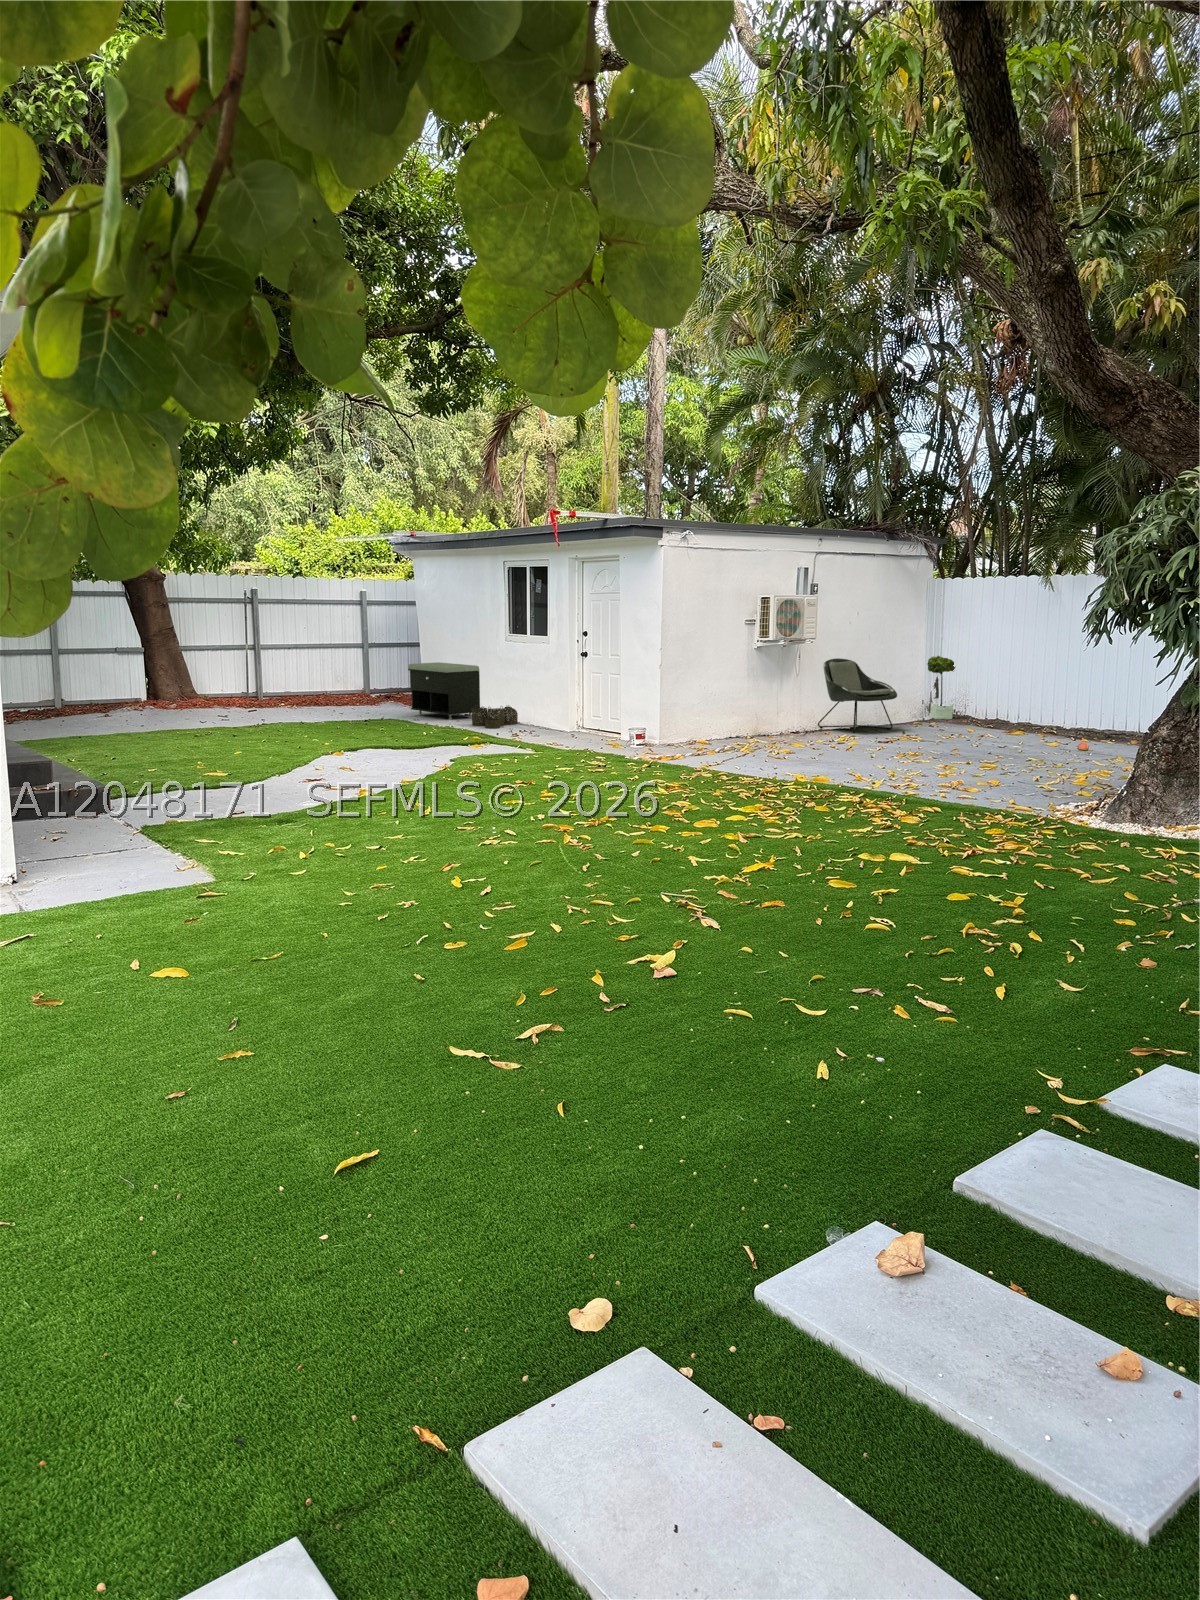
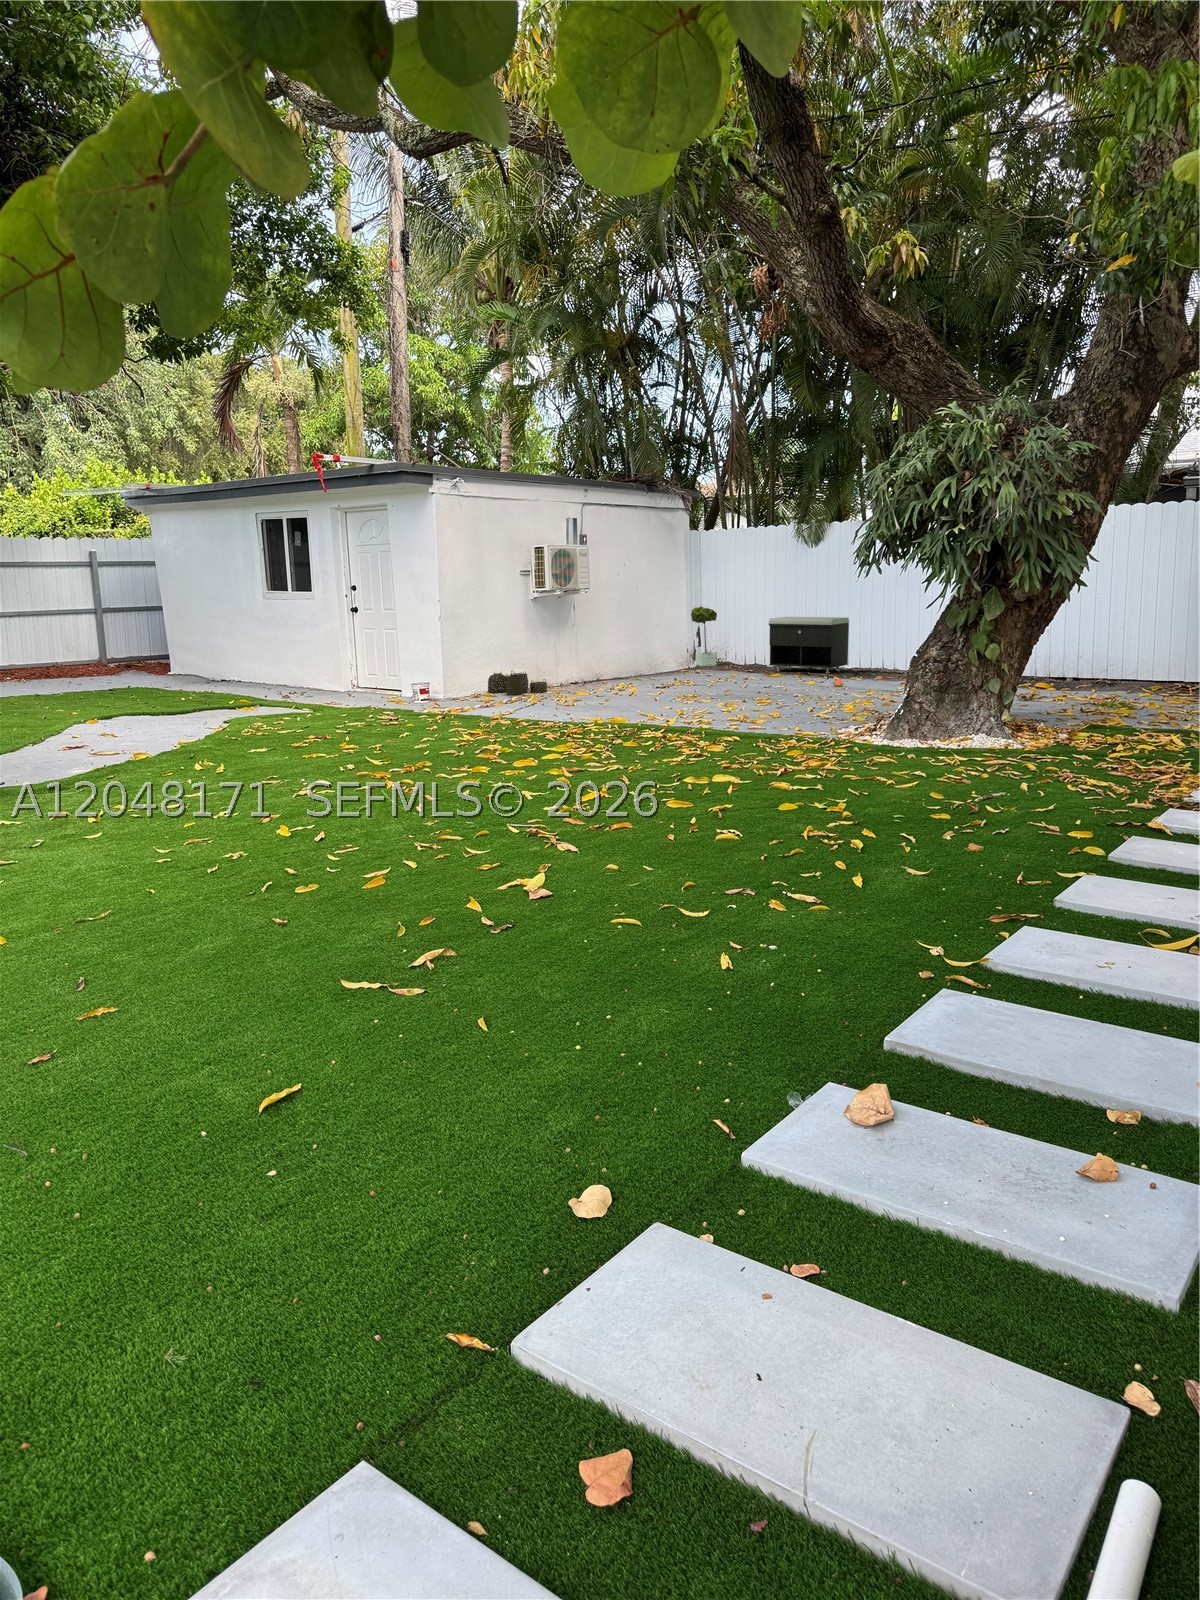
lounge chair: present [818,658,897,733] -> none [597,611,669,681]
storage bench: present [408,662,480,720] -> present [769,617,849,673]
woven basket: present [472,705,518,729] -> present [488,671,547,695]

